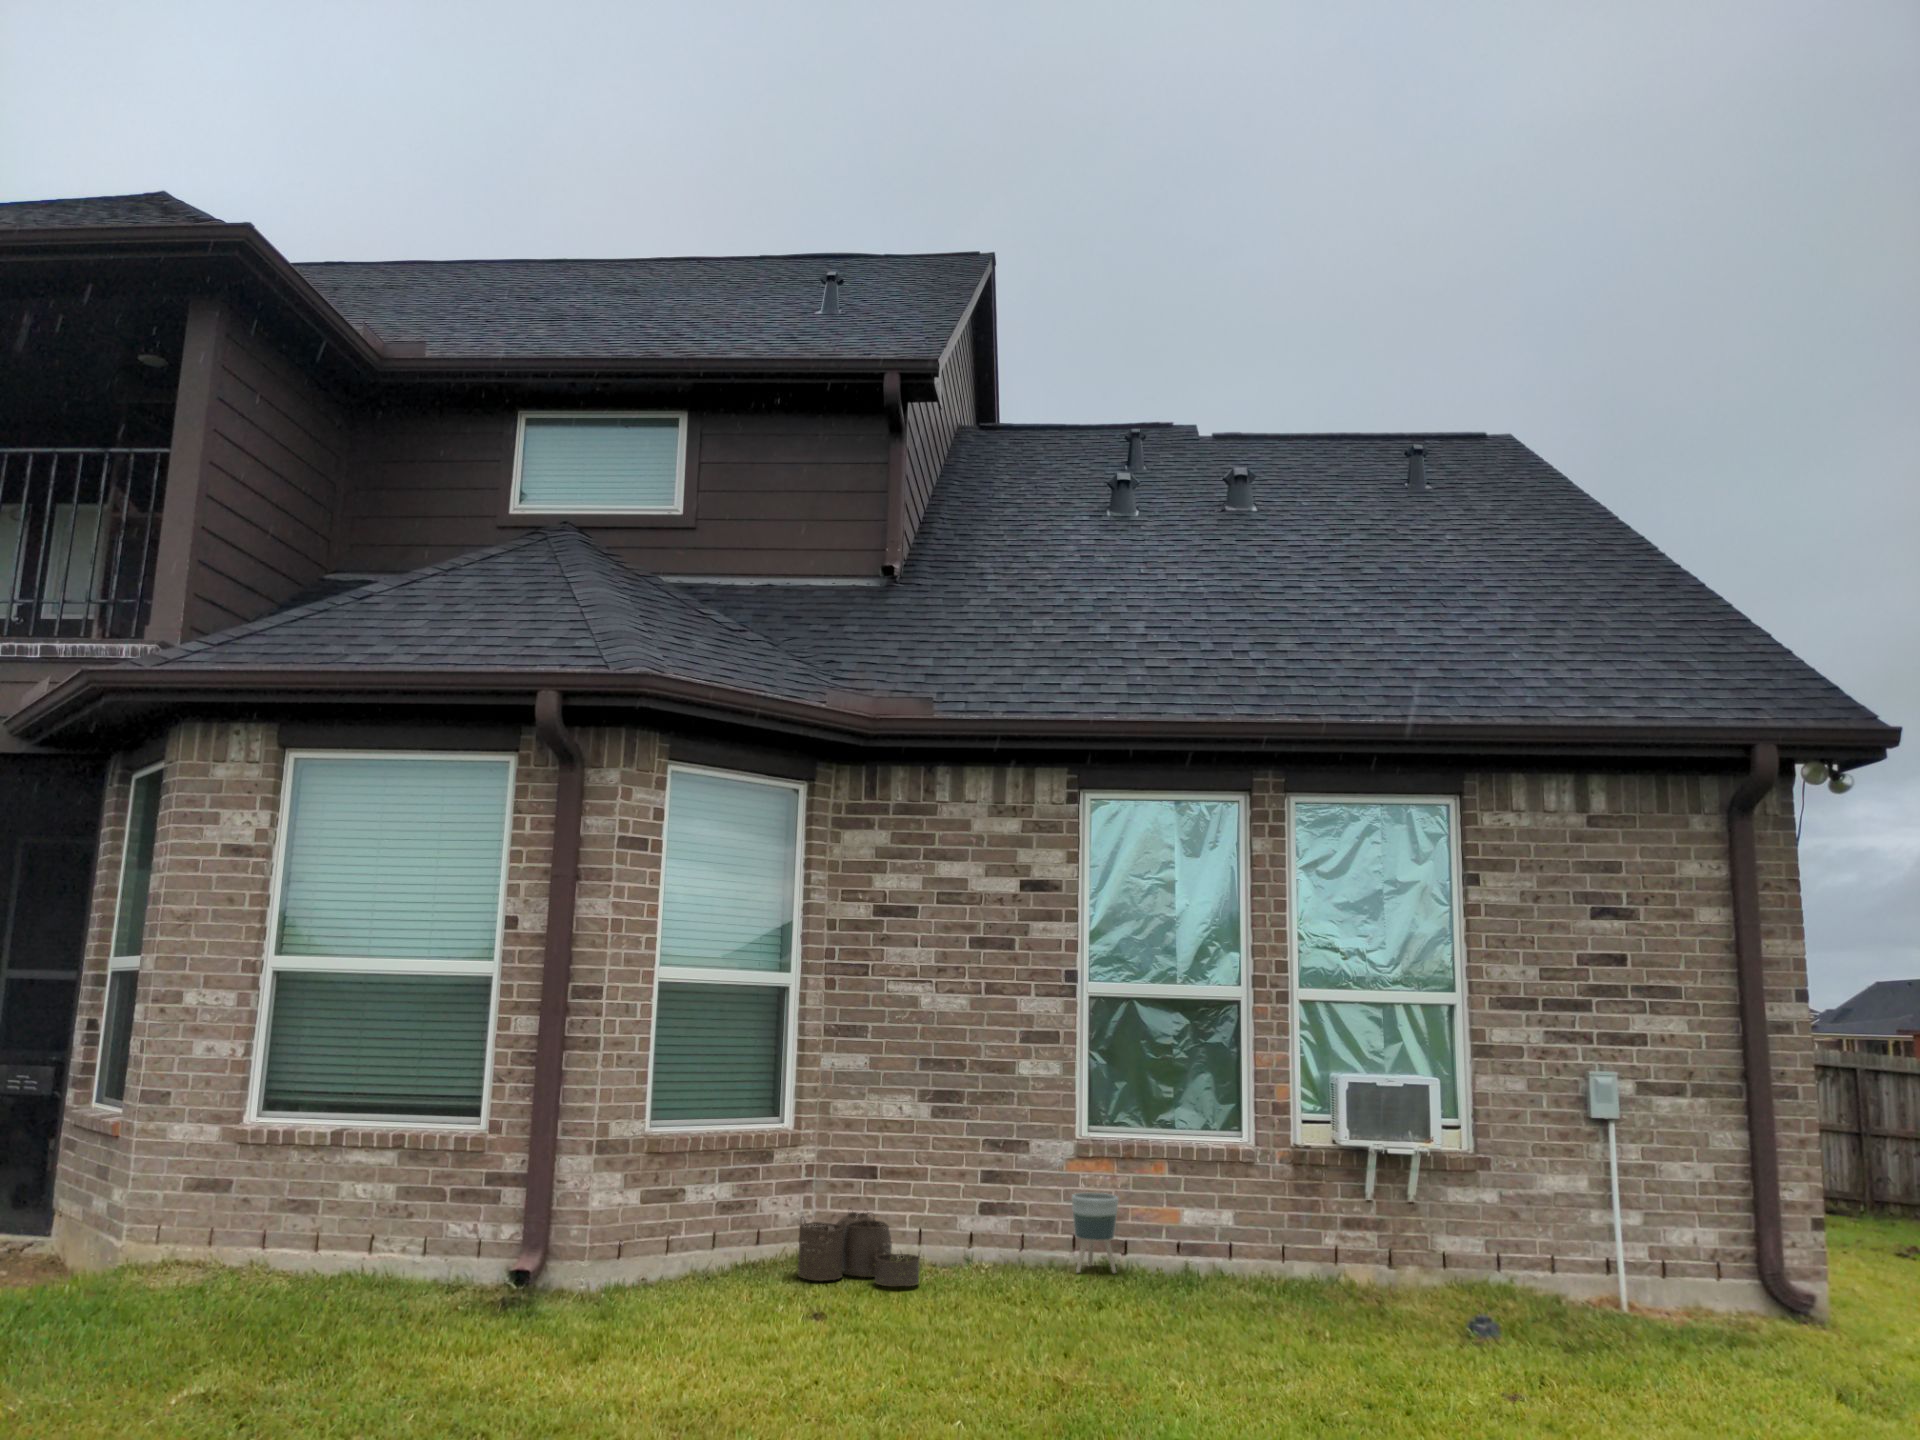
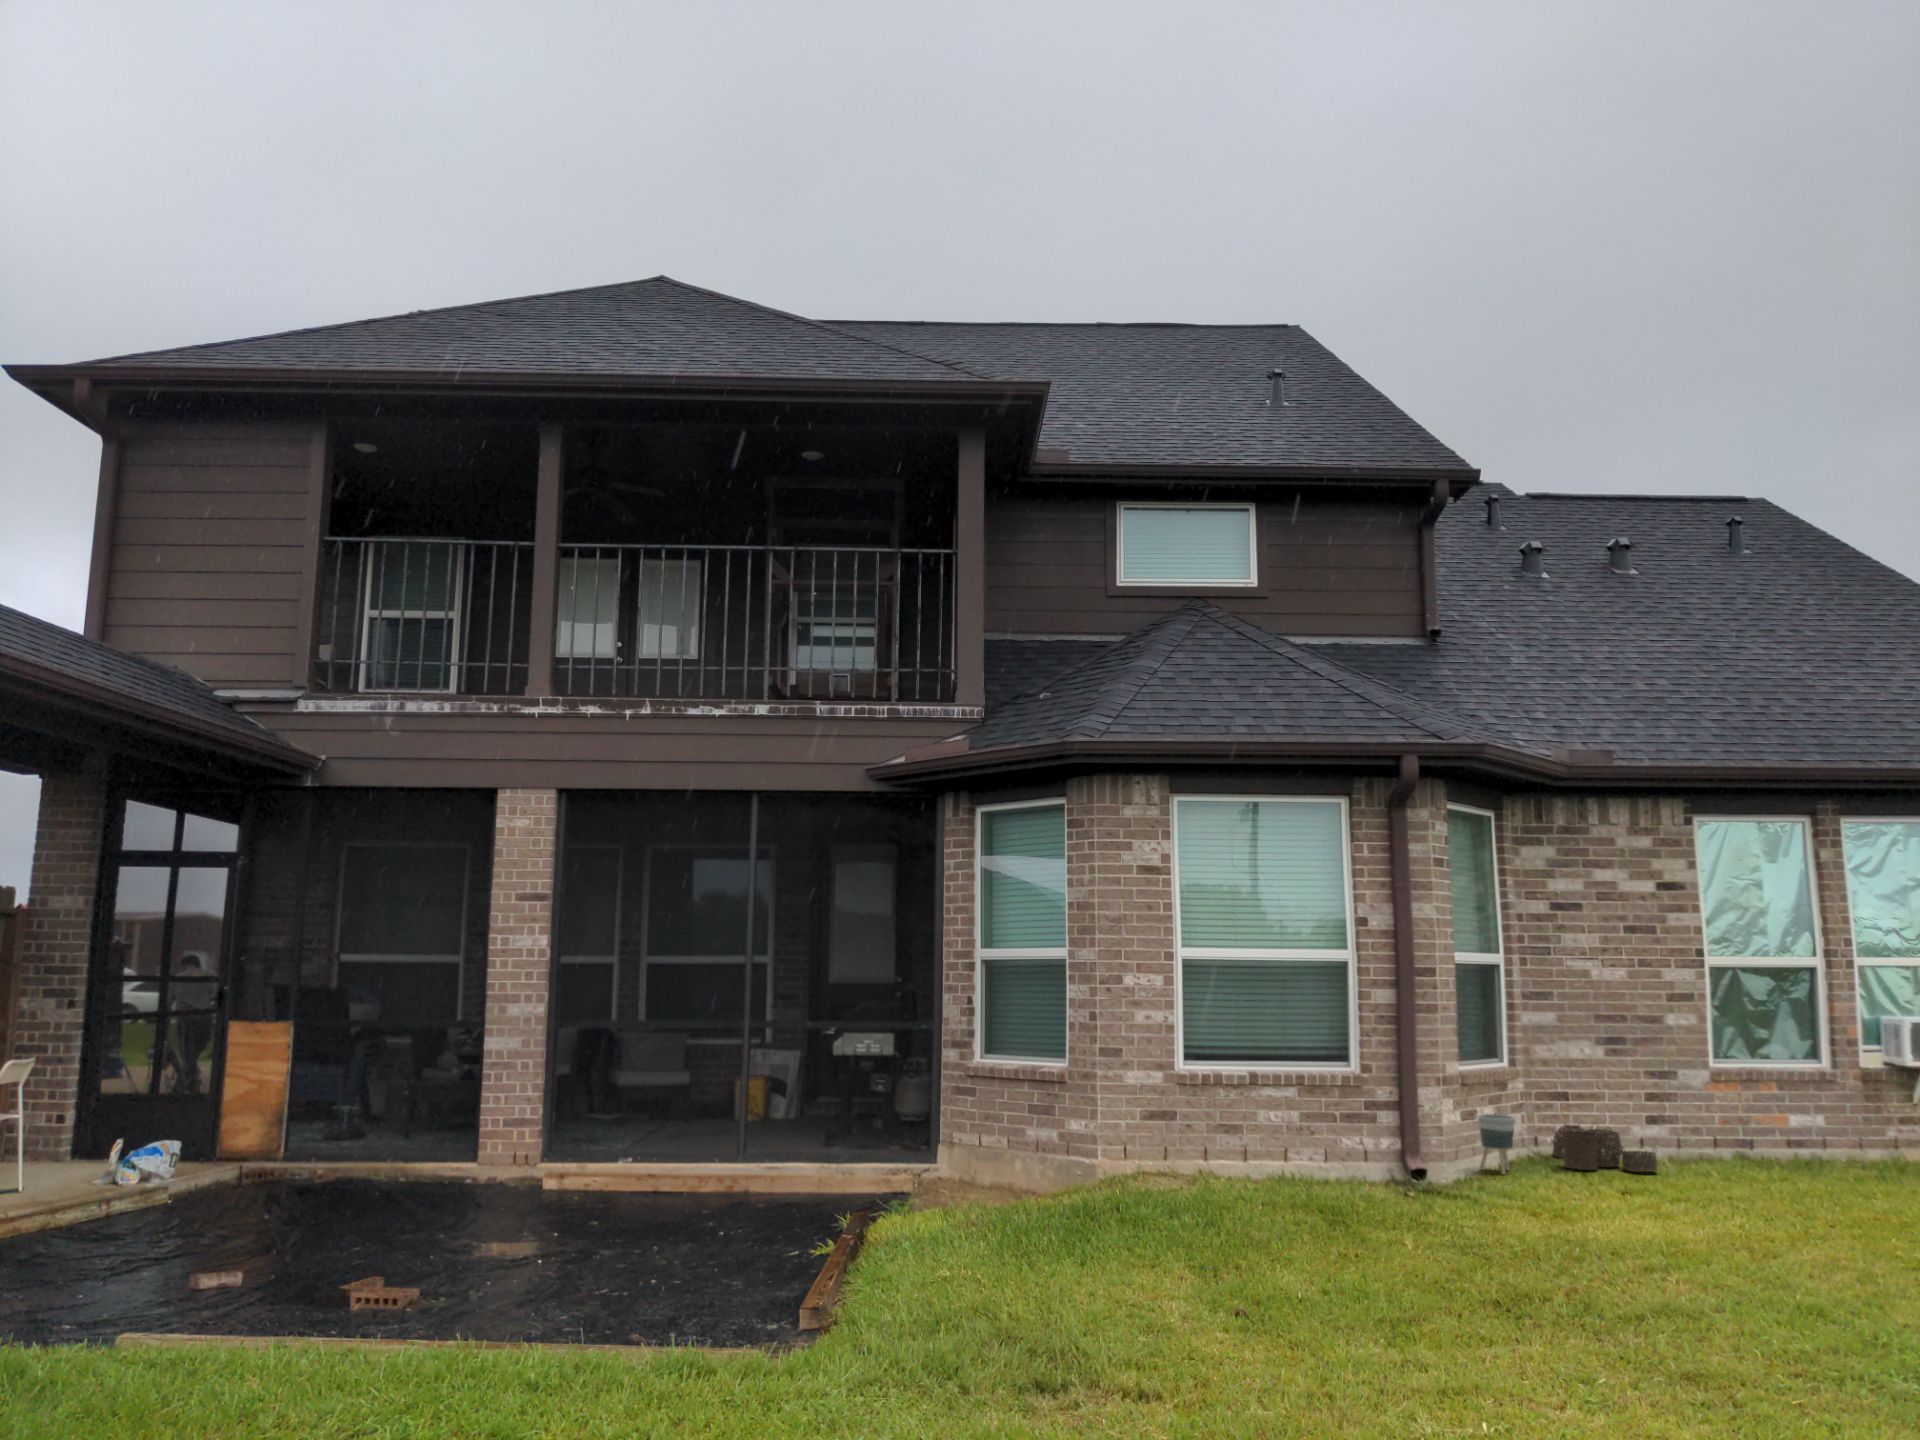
planter: present [1072,1193,1118,1273] -> present [1478,1114,1515,1174]

